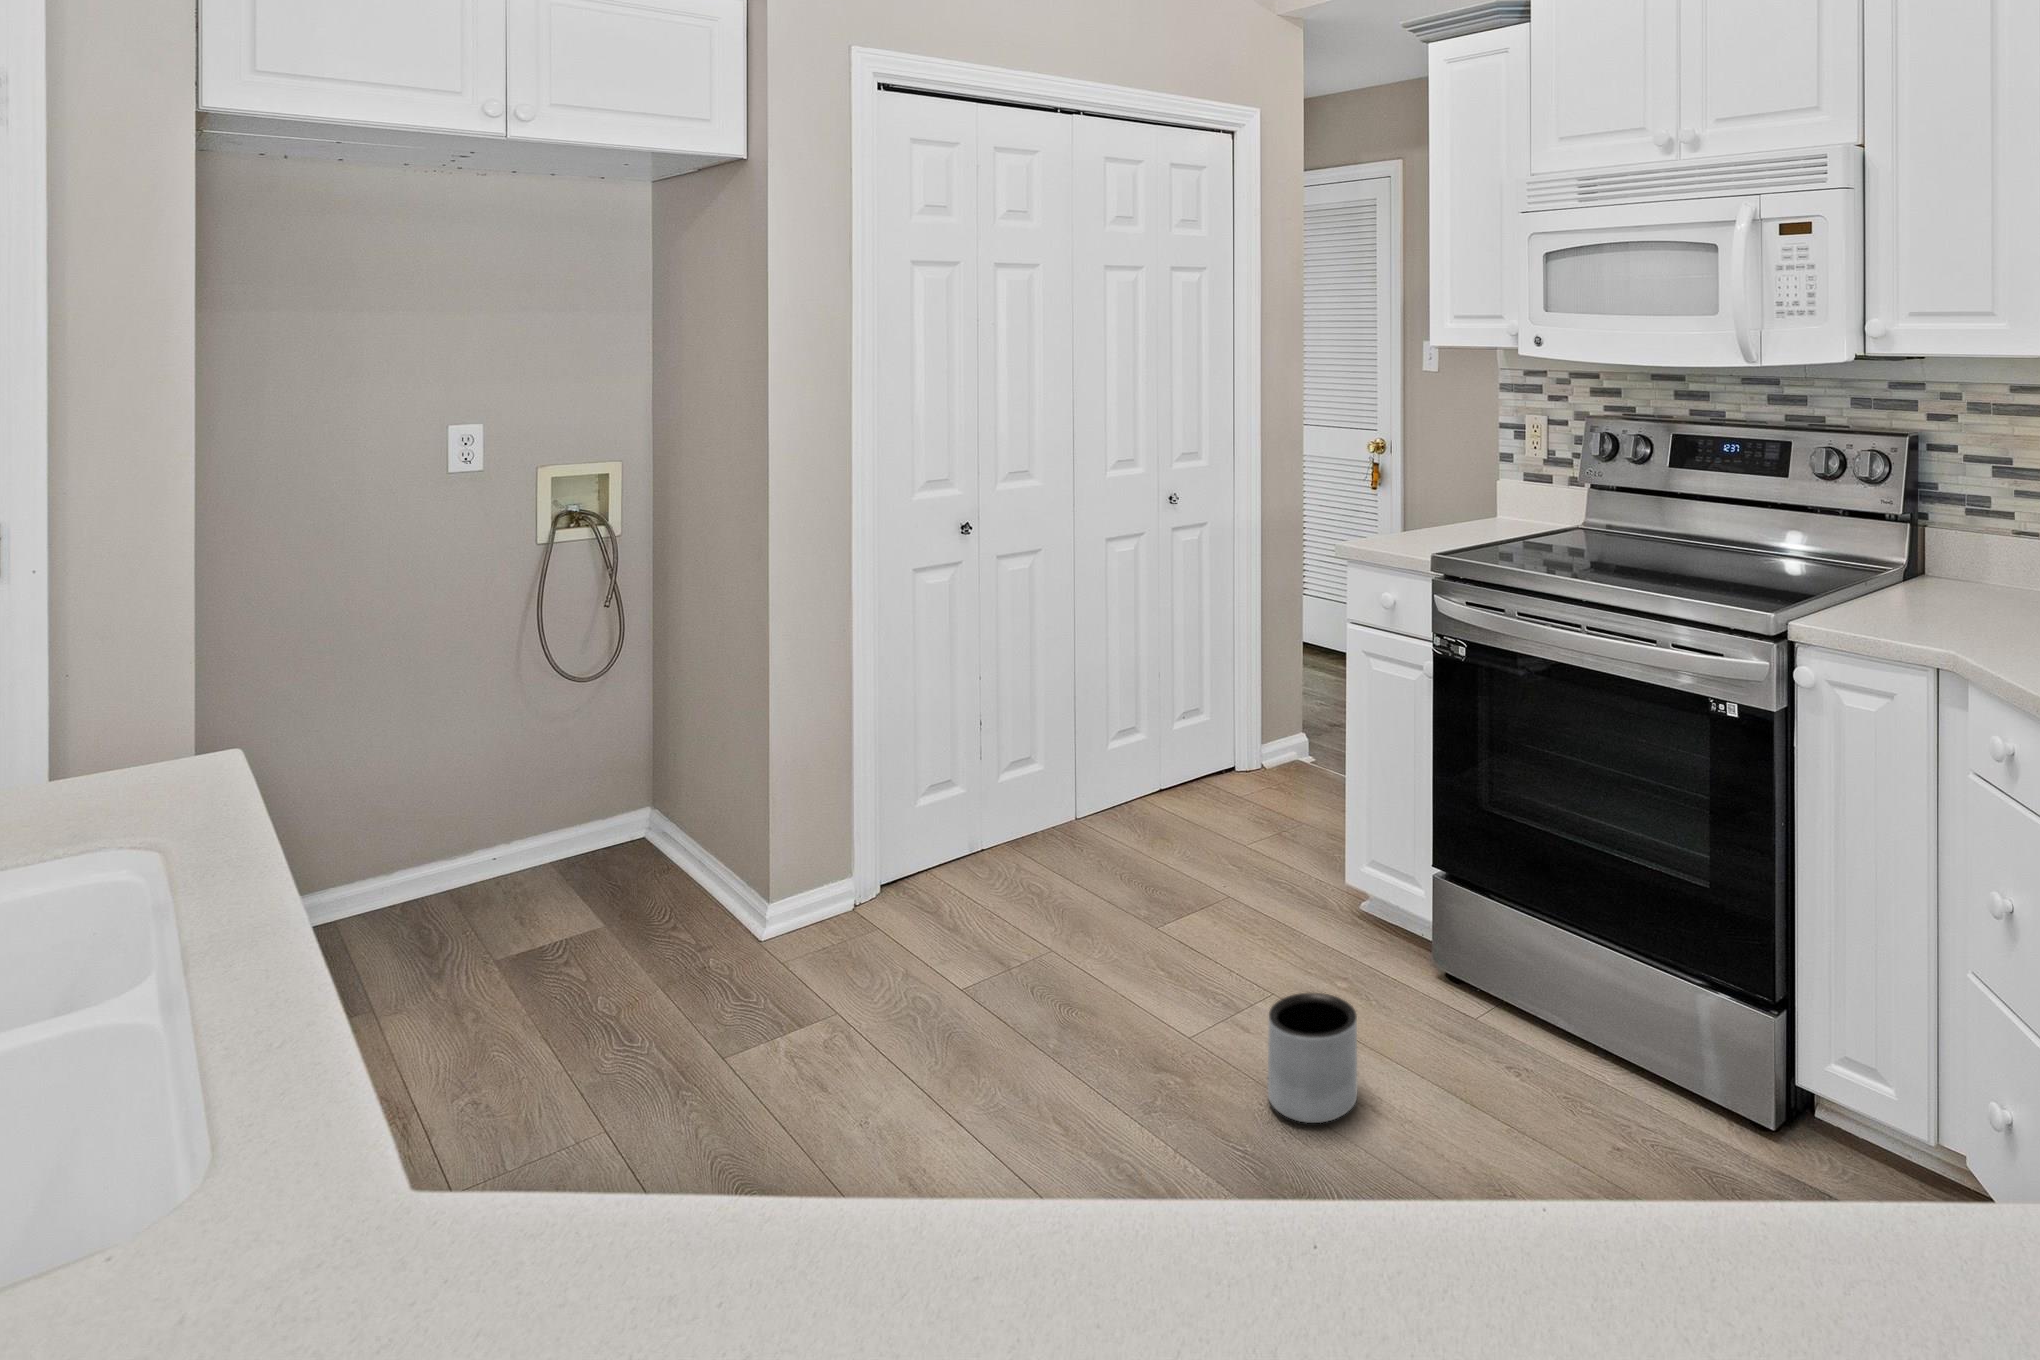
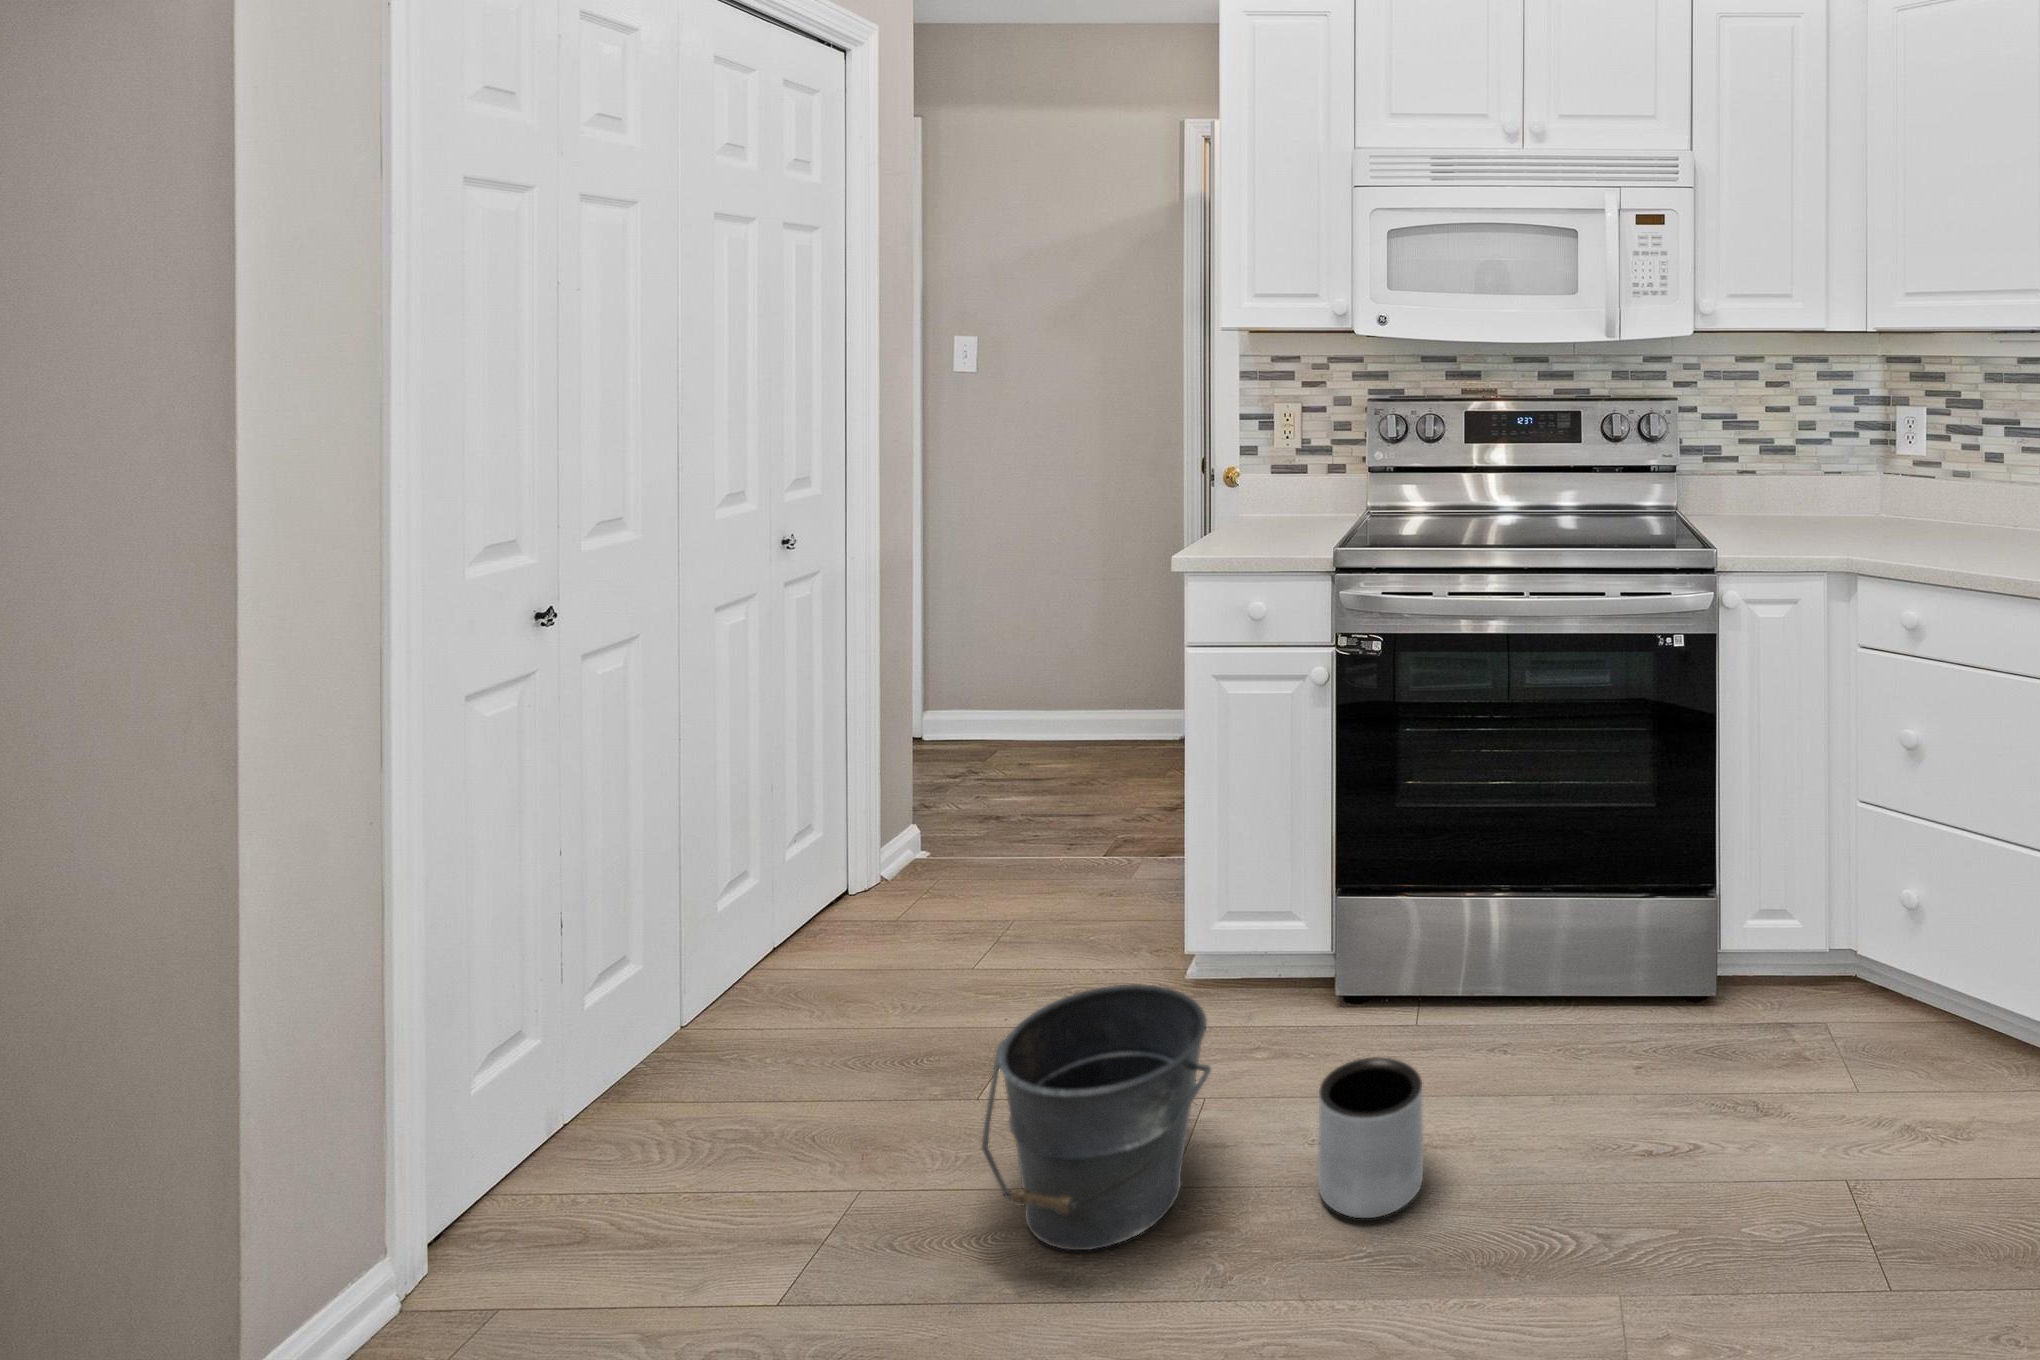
bucket: none [1076,863,1239,1045] -> present [982,984,1211,1250]

